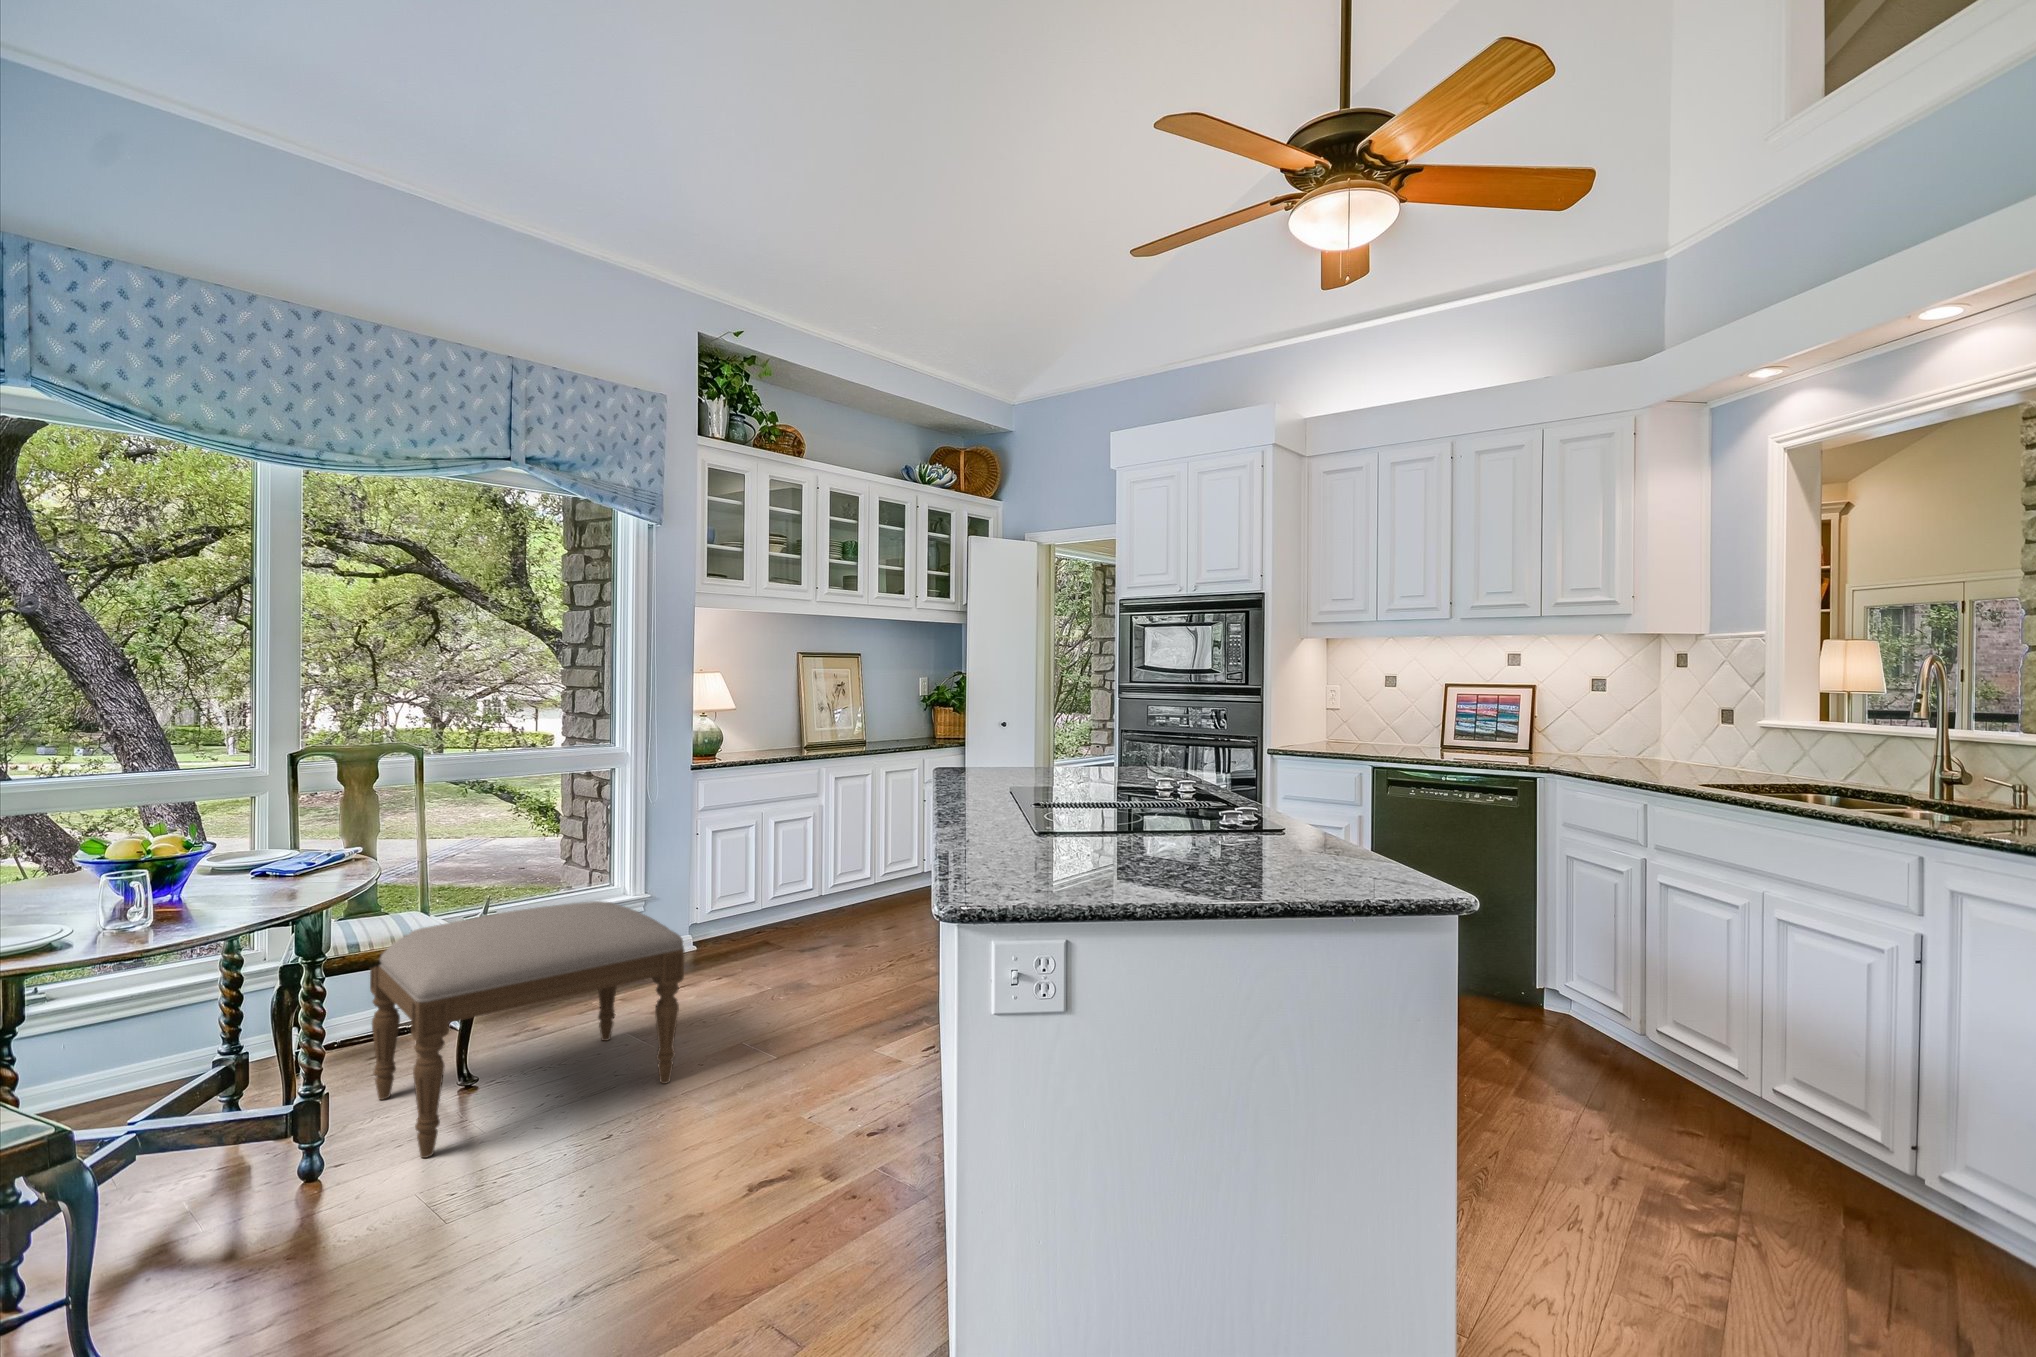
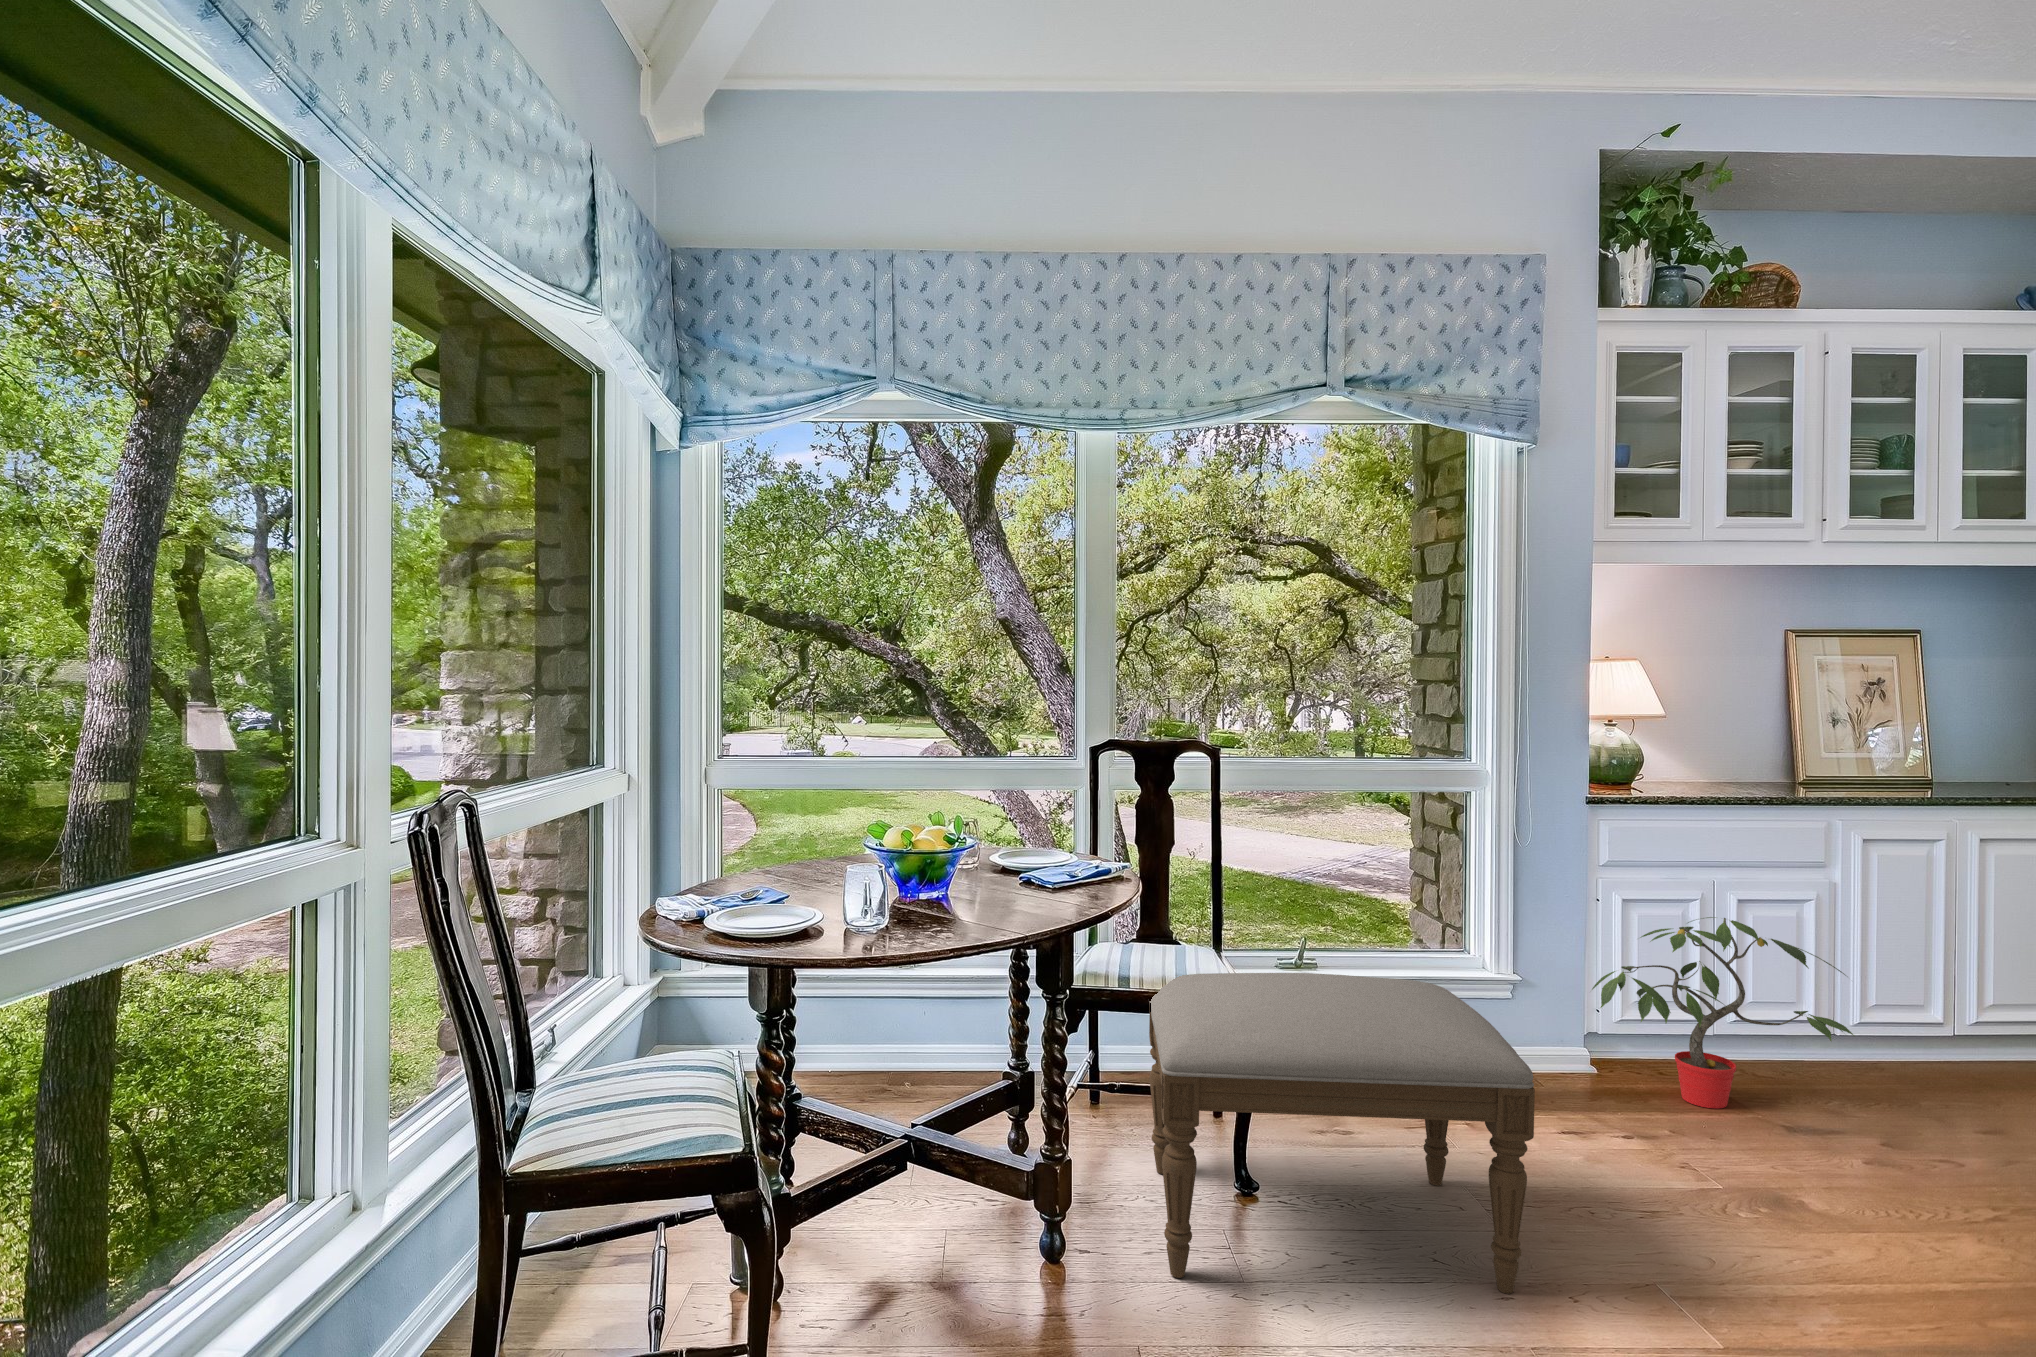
potted plant: none [692,833,837,952] -> present [1592,917,1854,1108]

